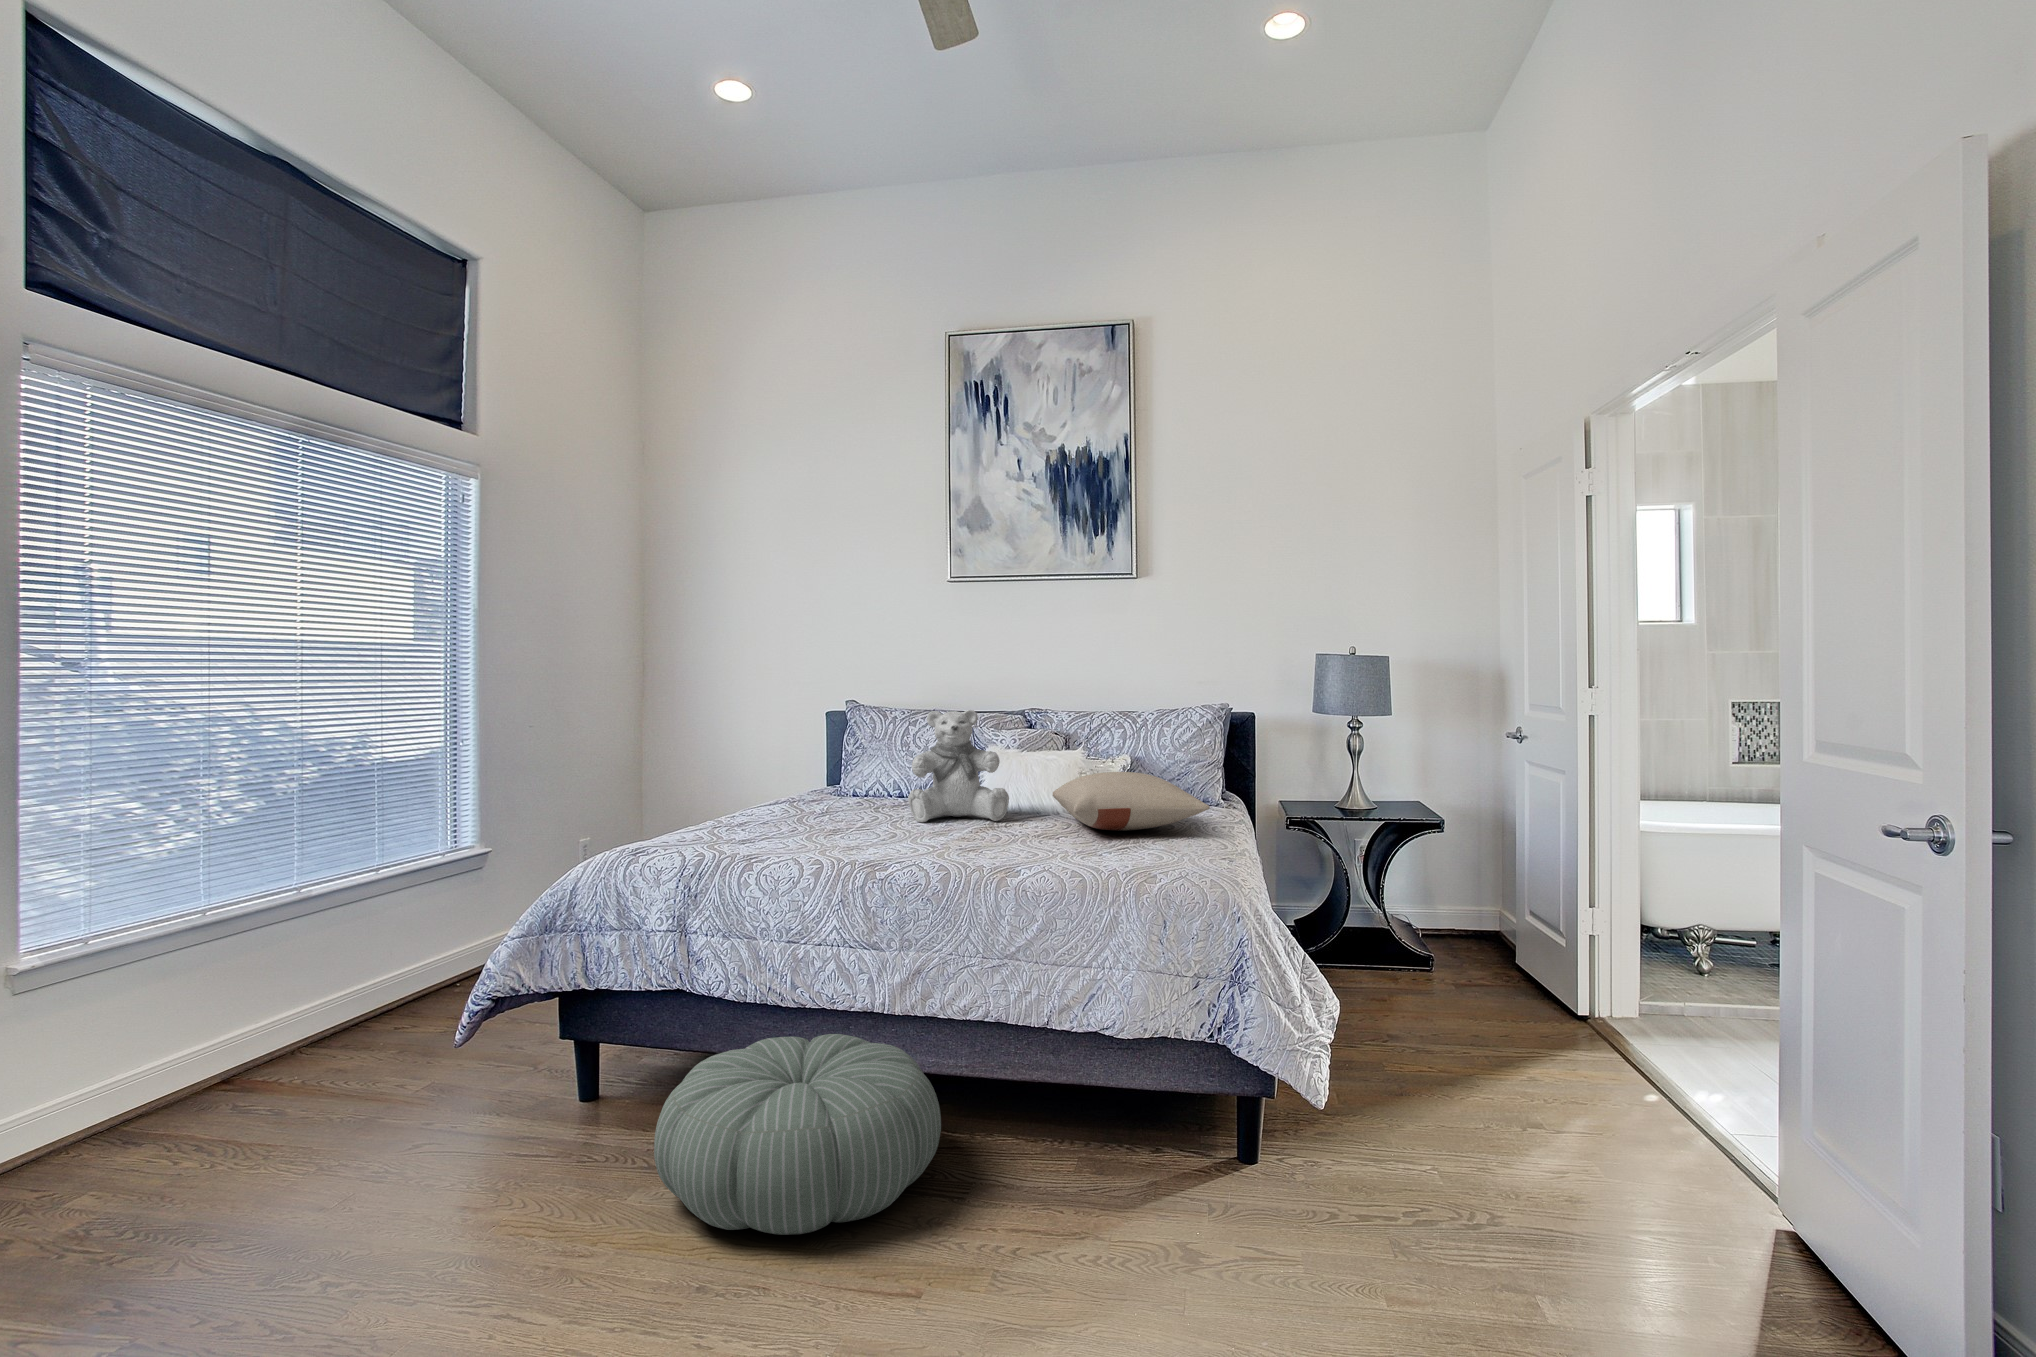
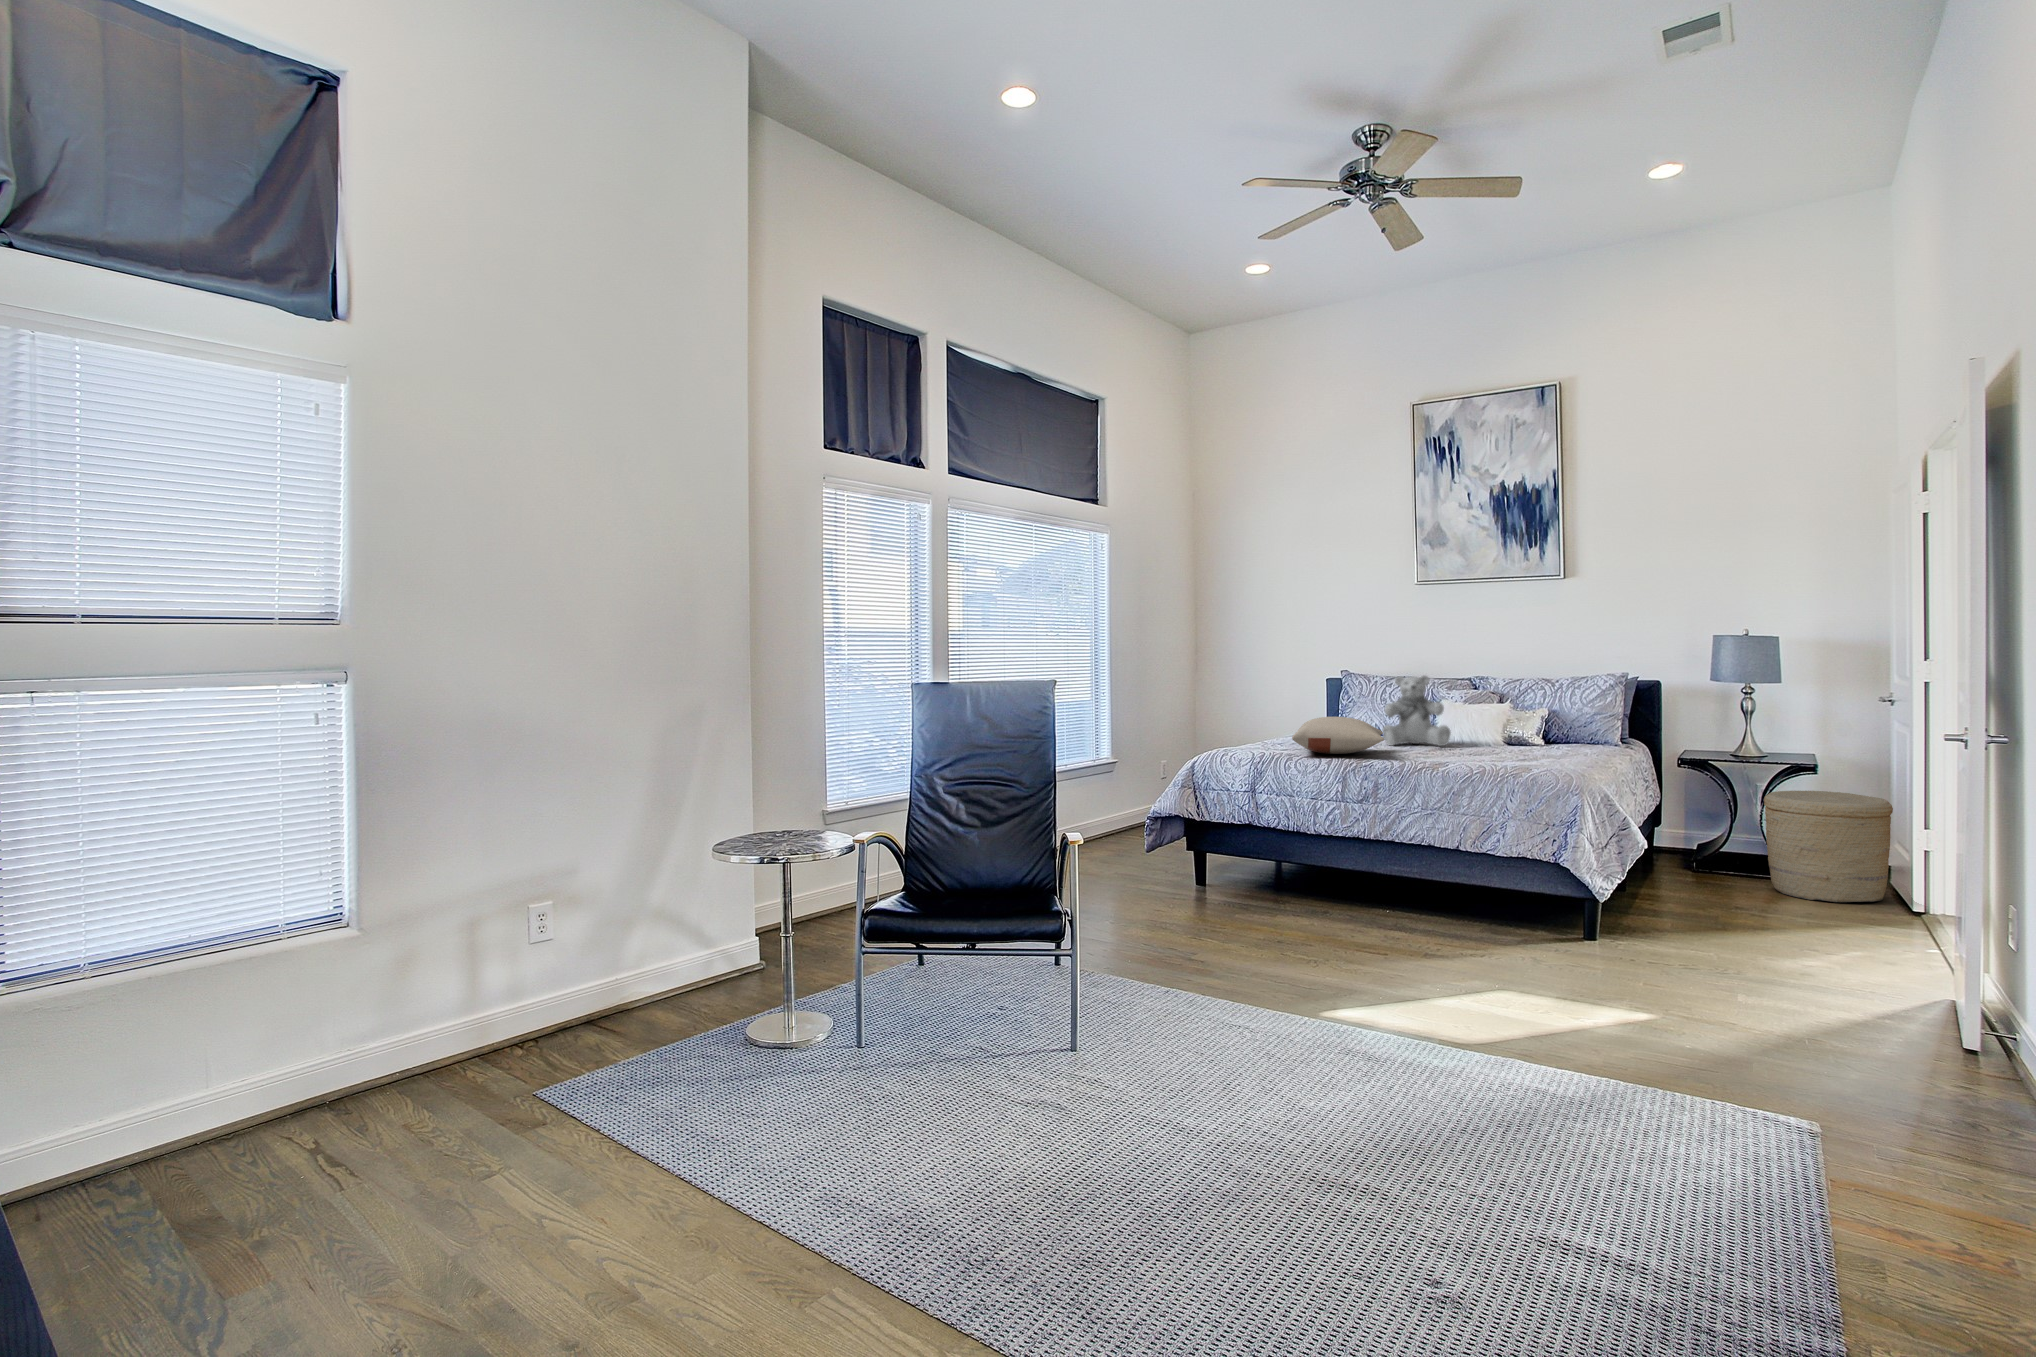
pillow: present [1053,772,1210,831] -> present [1292,717,1384,754]
woven basket: none [1396,859,1544,1017] -> present [1764,791,1893,902]
pouf: present [654,1034,941,1235] -> none [1249,848,1399,929]

